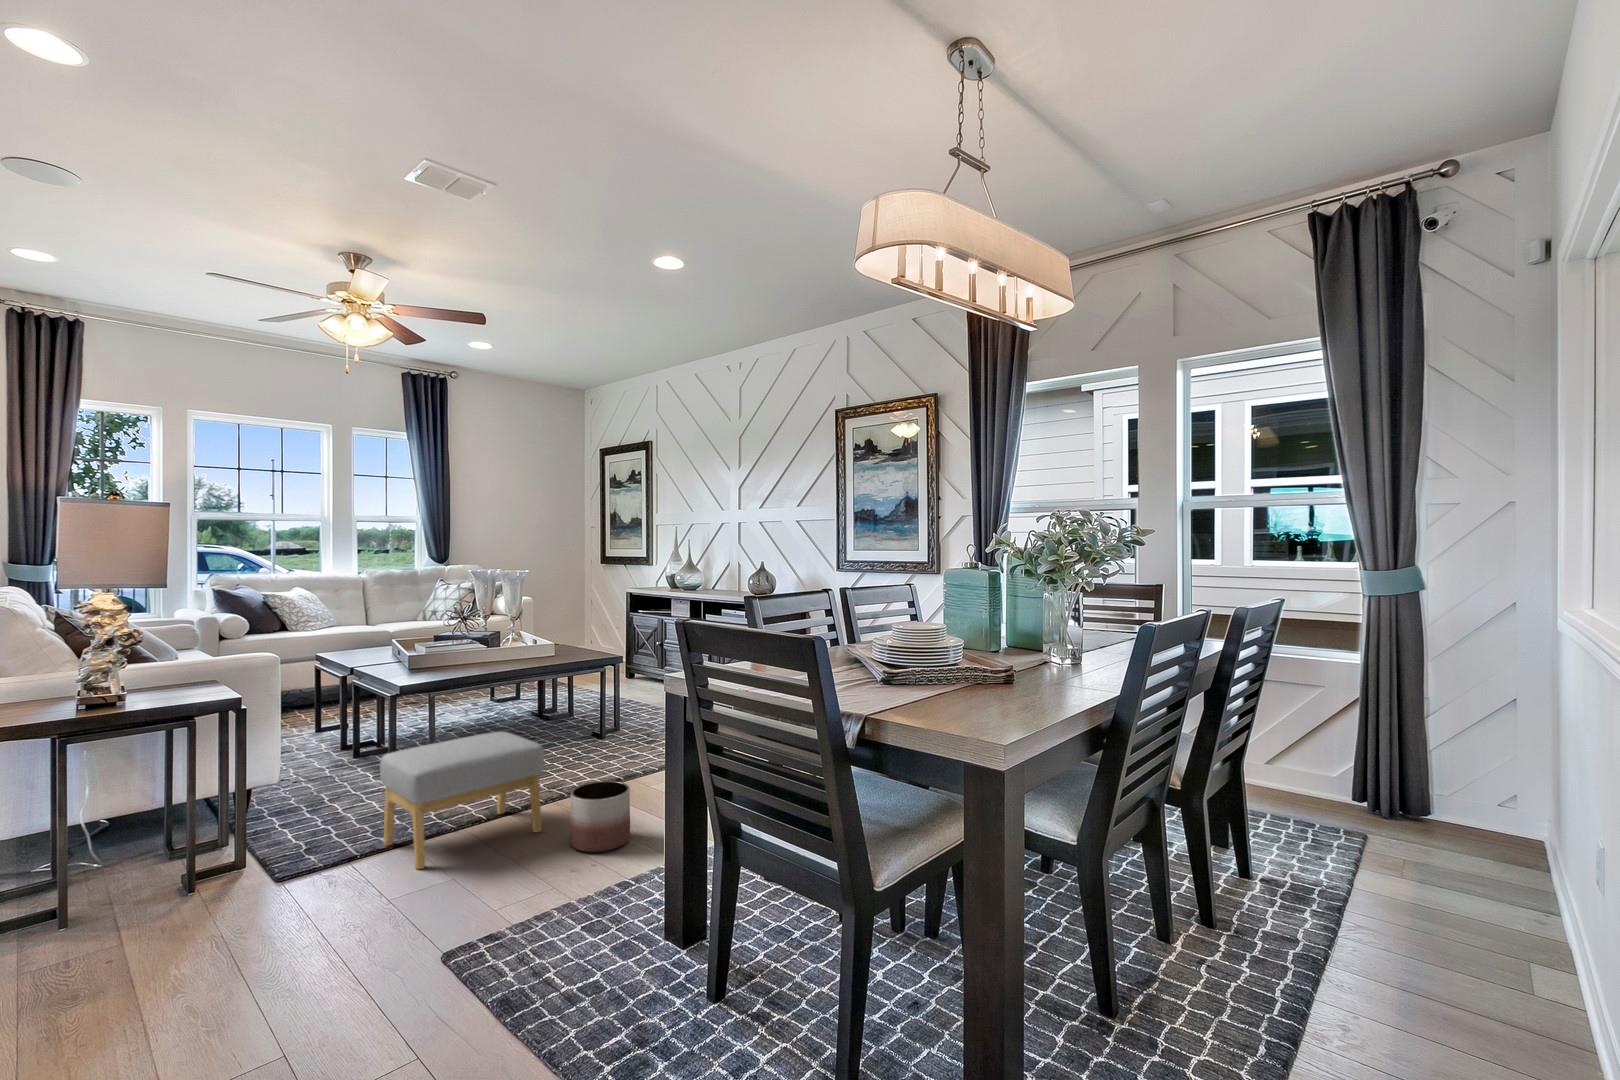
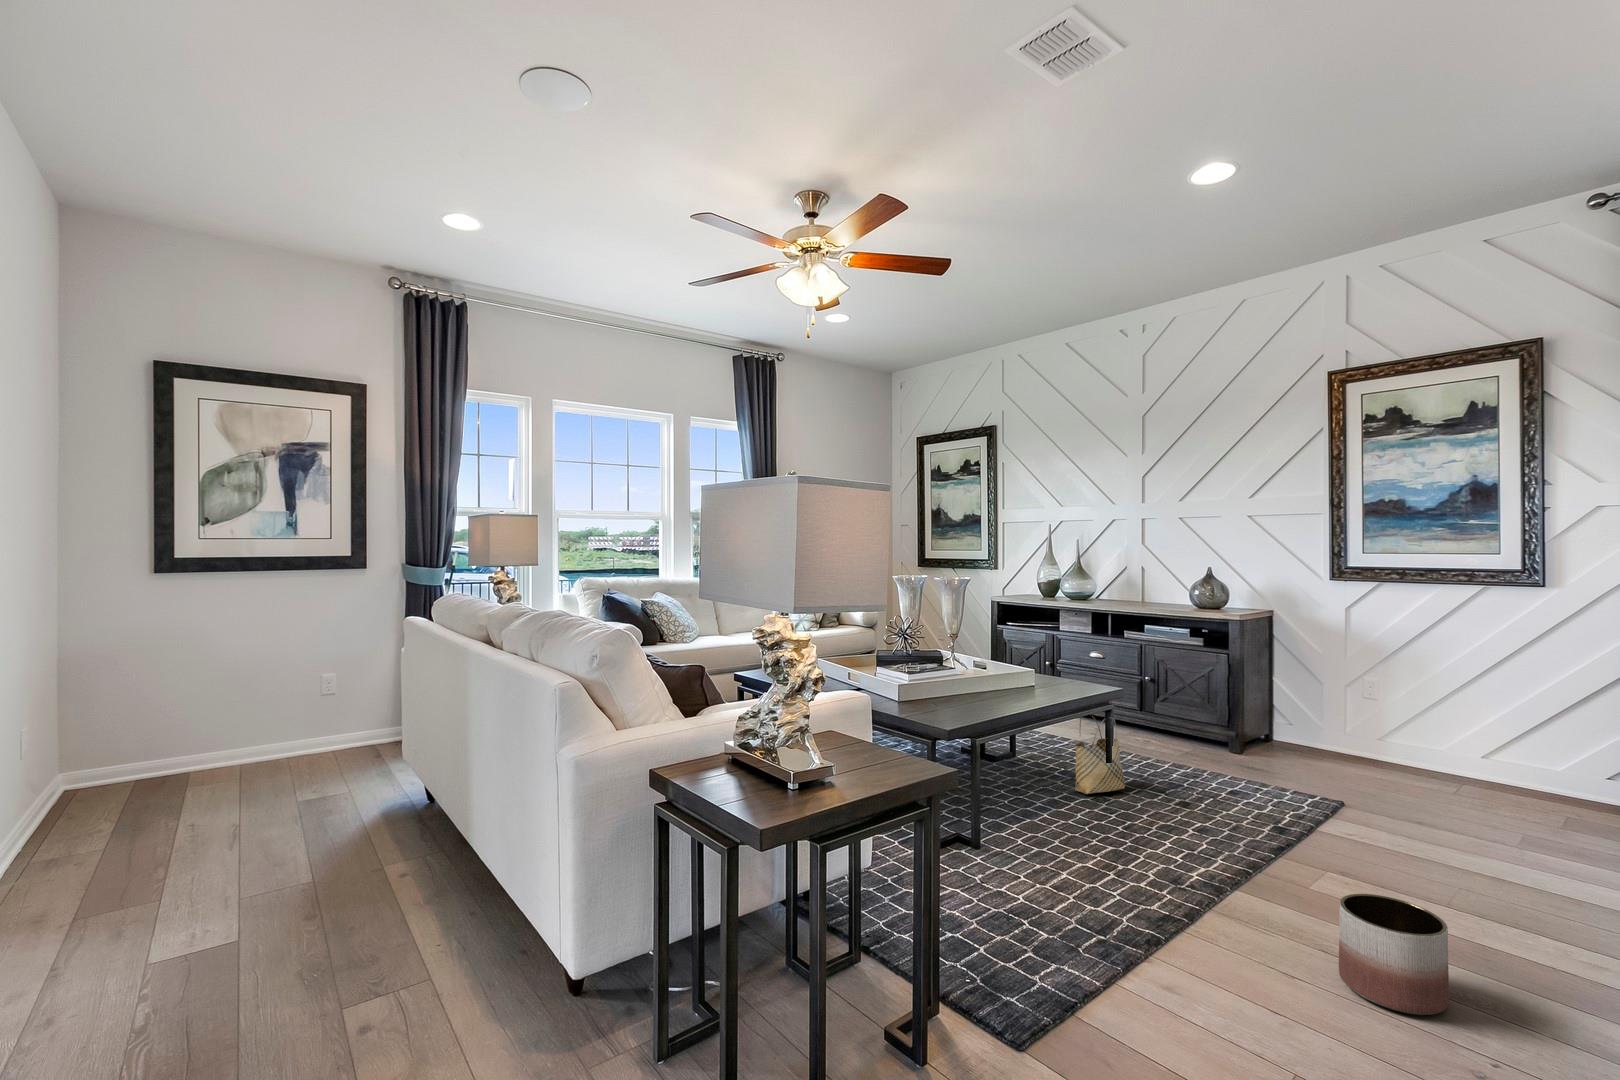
woven basket: none [580,678,624,742] -> present [1075,716,1125,794]
footstool: present [380,732,544,869] -> none [1060,804,1269,1031]

